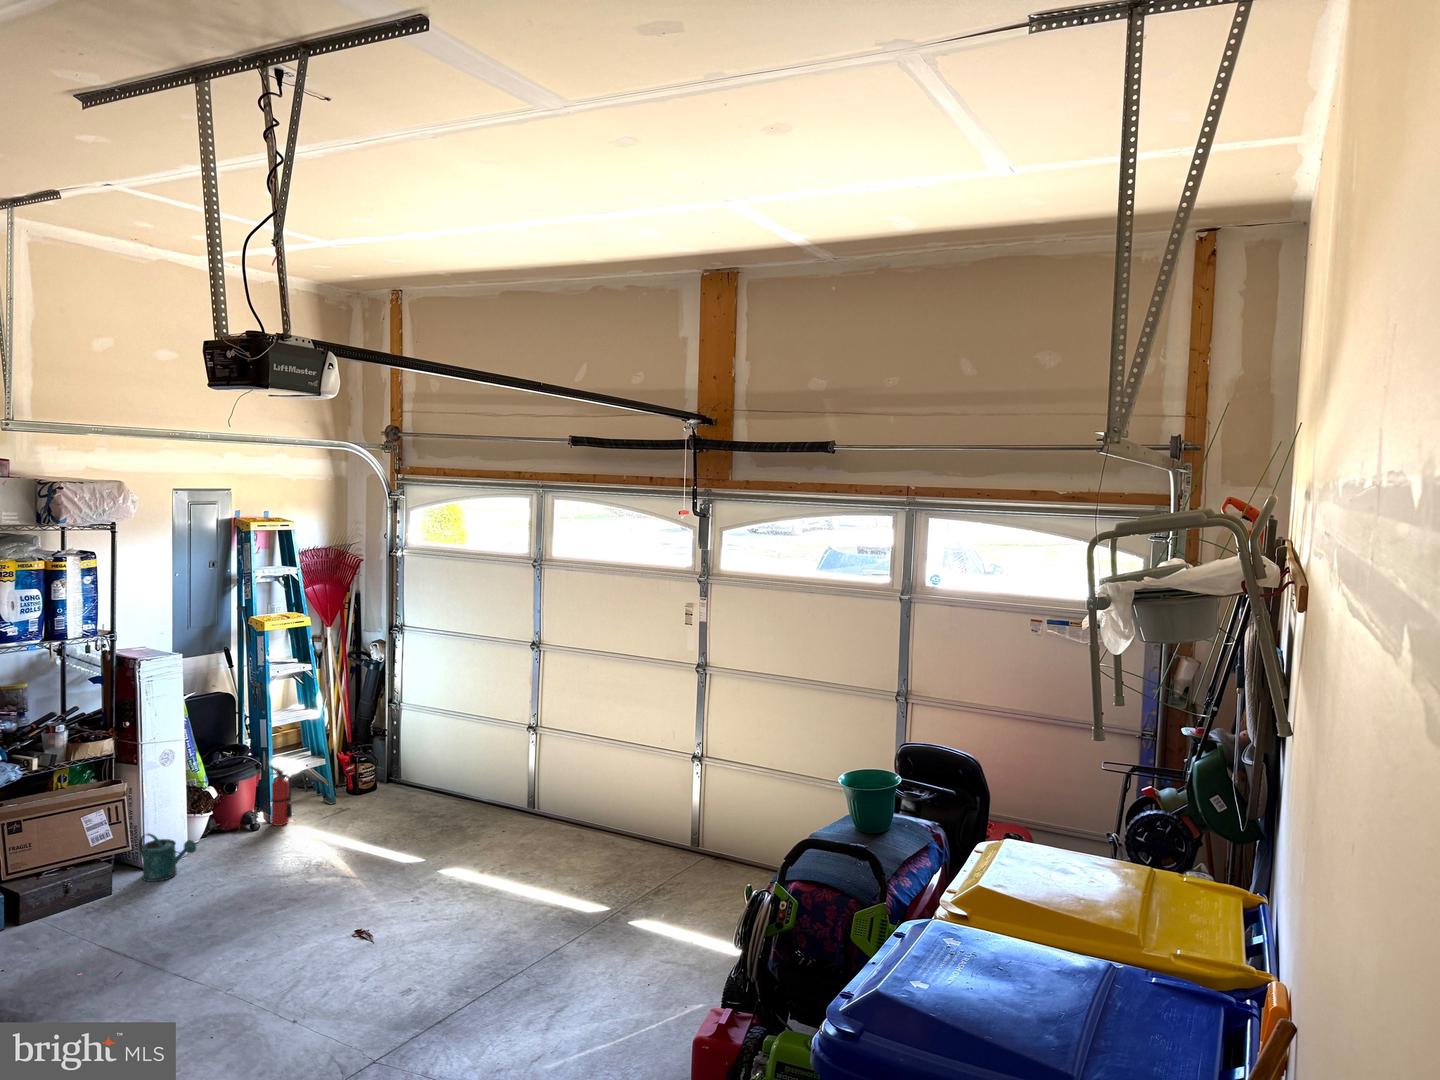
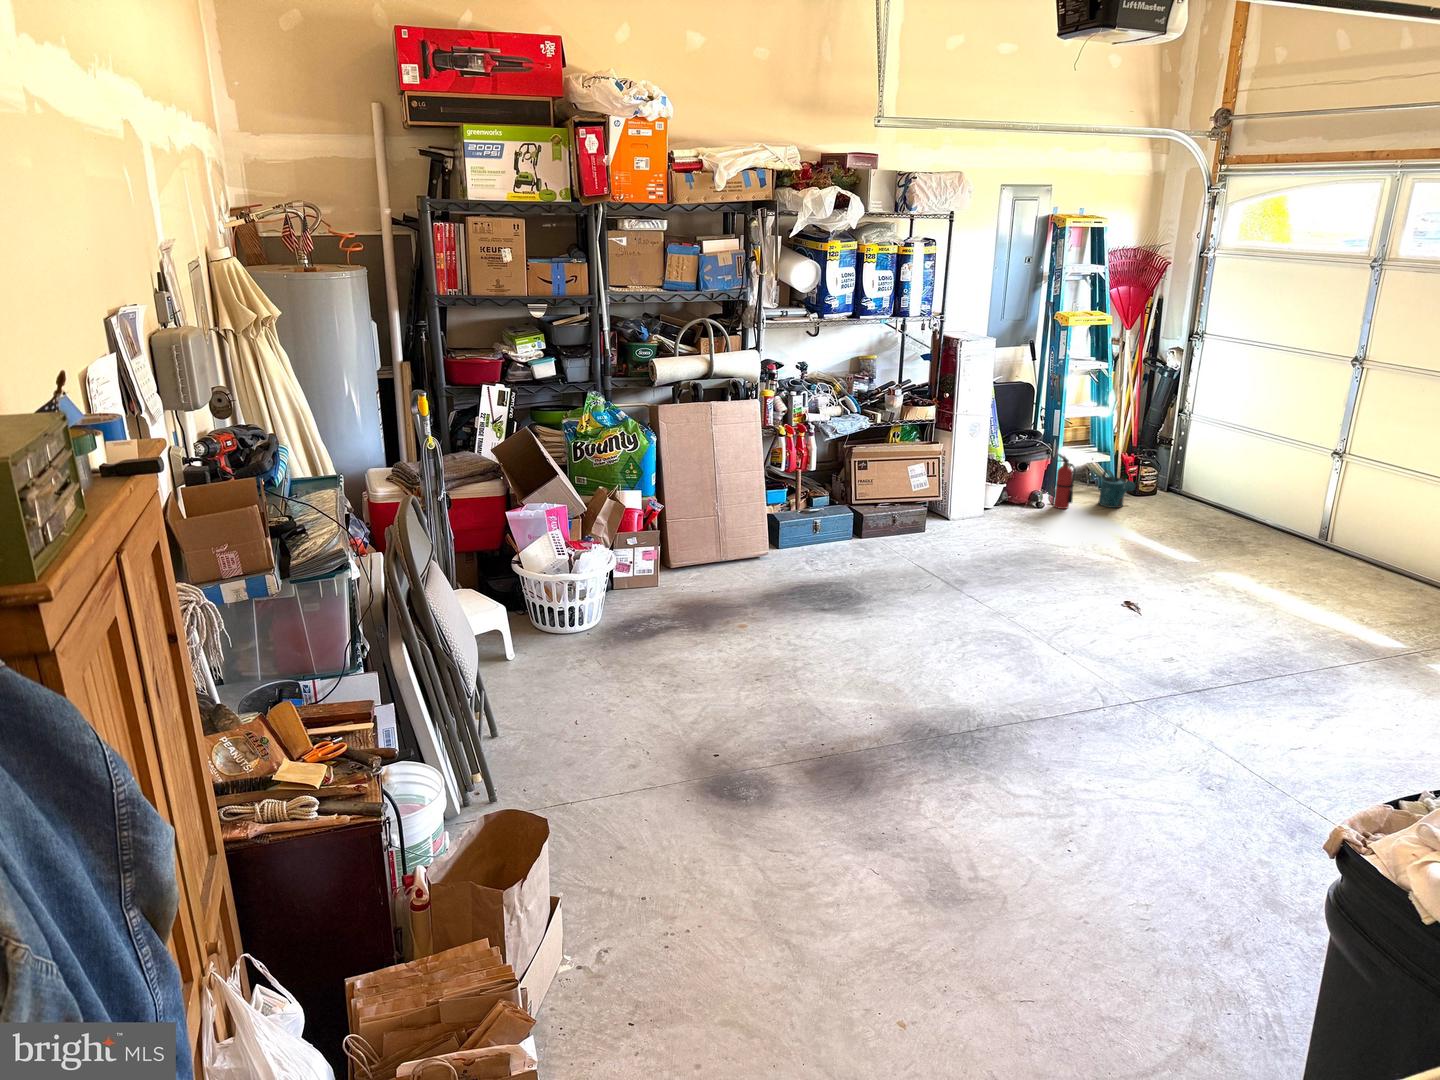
watering can: present [139,833,196,882] -> present [1098,470,1135,508]

